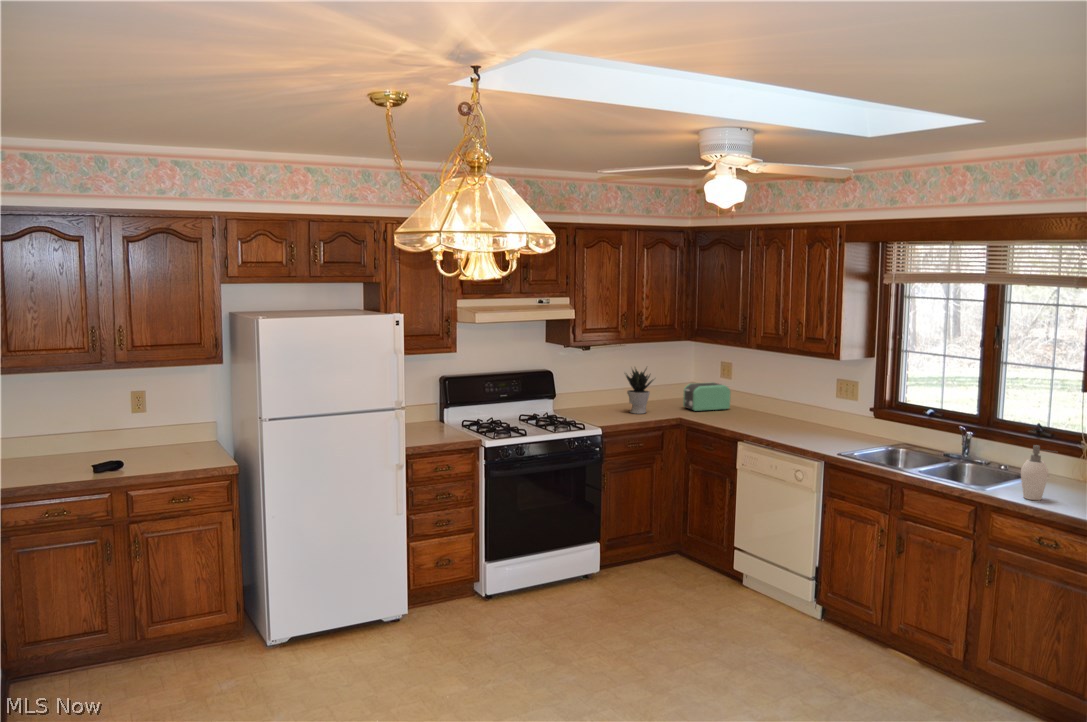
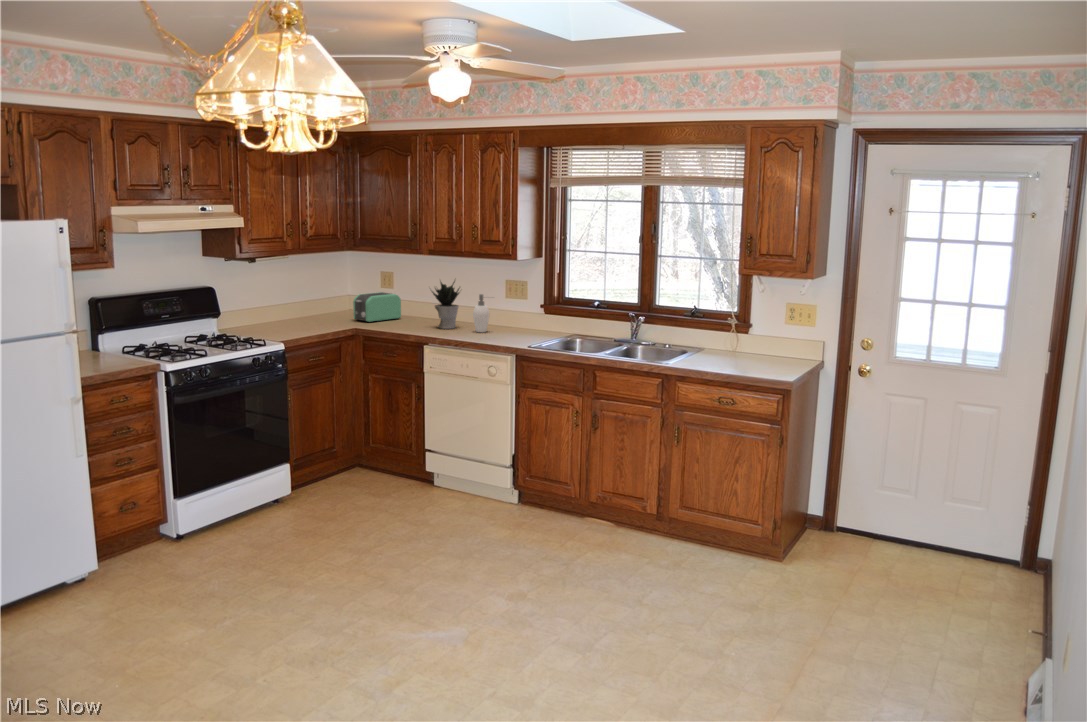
potted plant: present [626,368,653,414] -> present [432,281,459,329]
soap dispenser: present [1021,445,1048,500] -> present [473,294,489,332]

